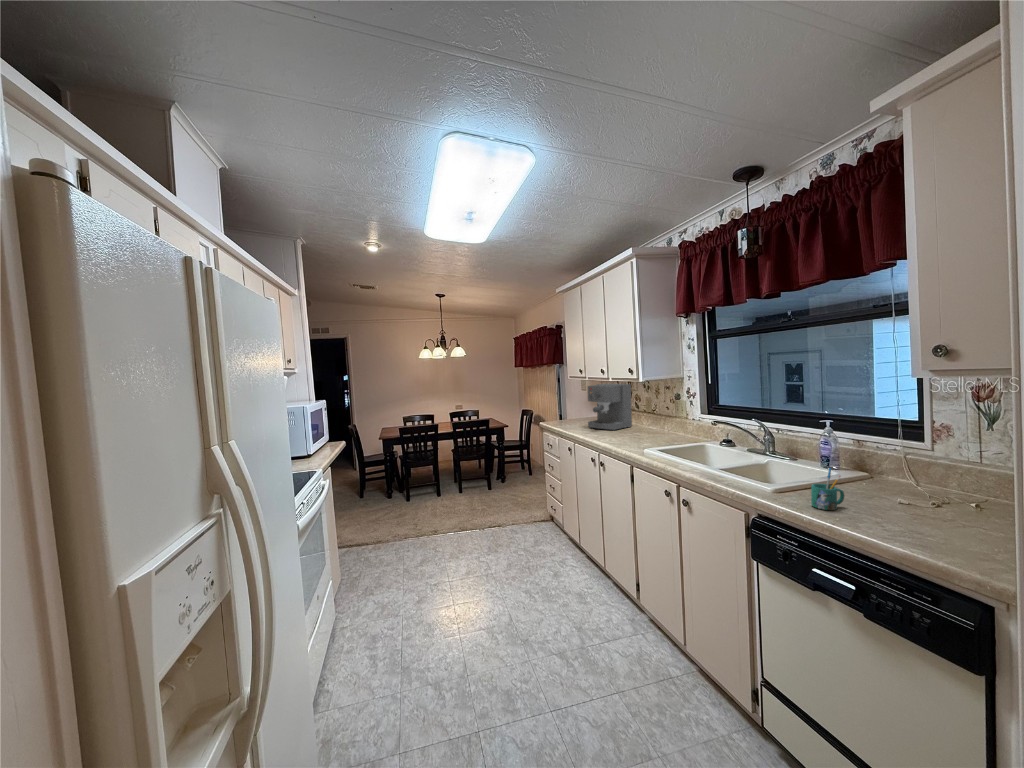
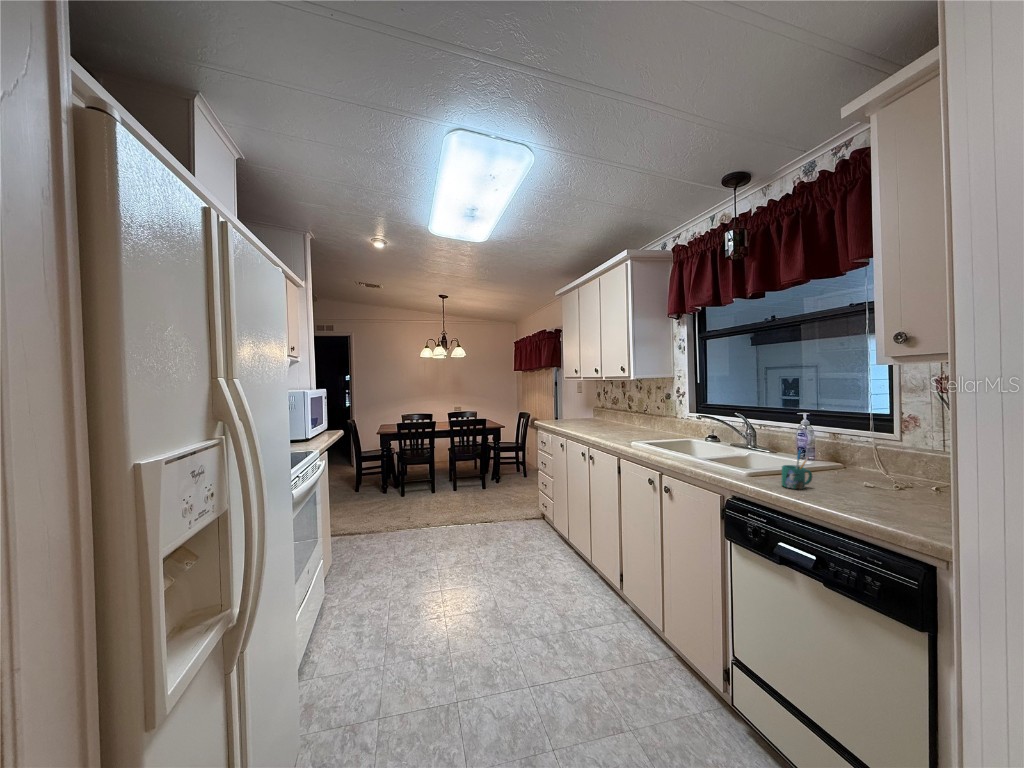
coffee maker: present [588,384,632,431] -> none [581,384,624,429]

